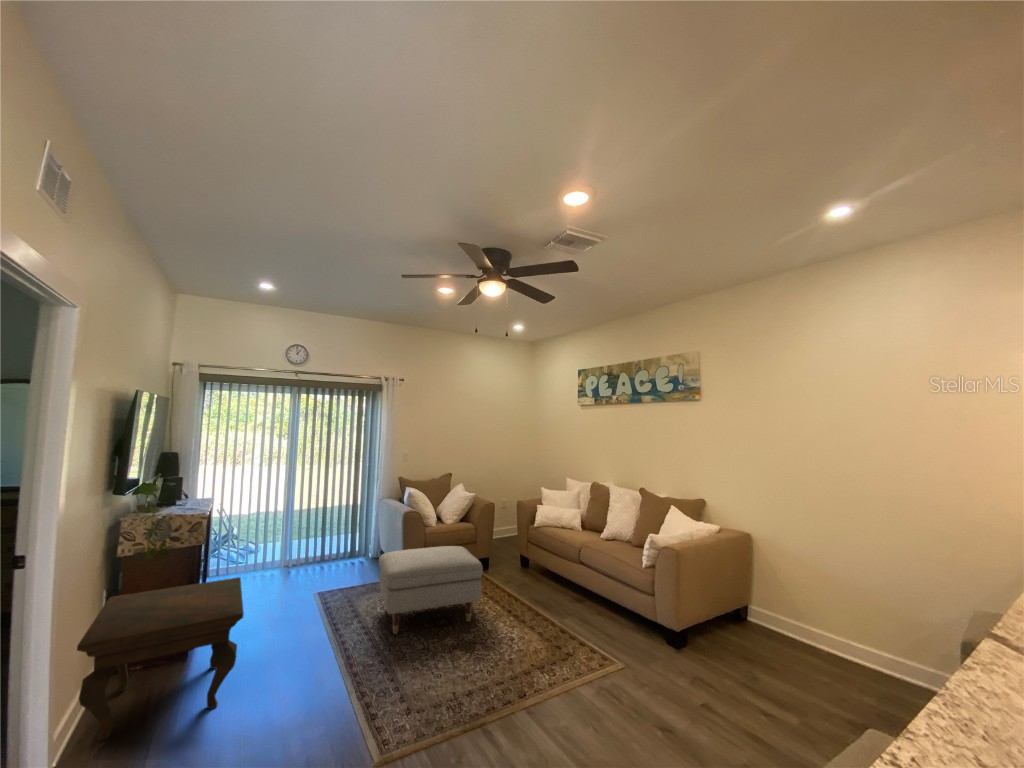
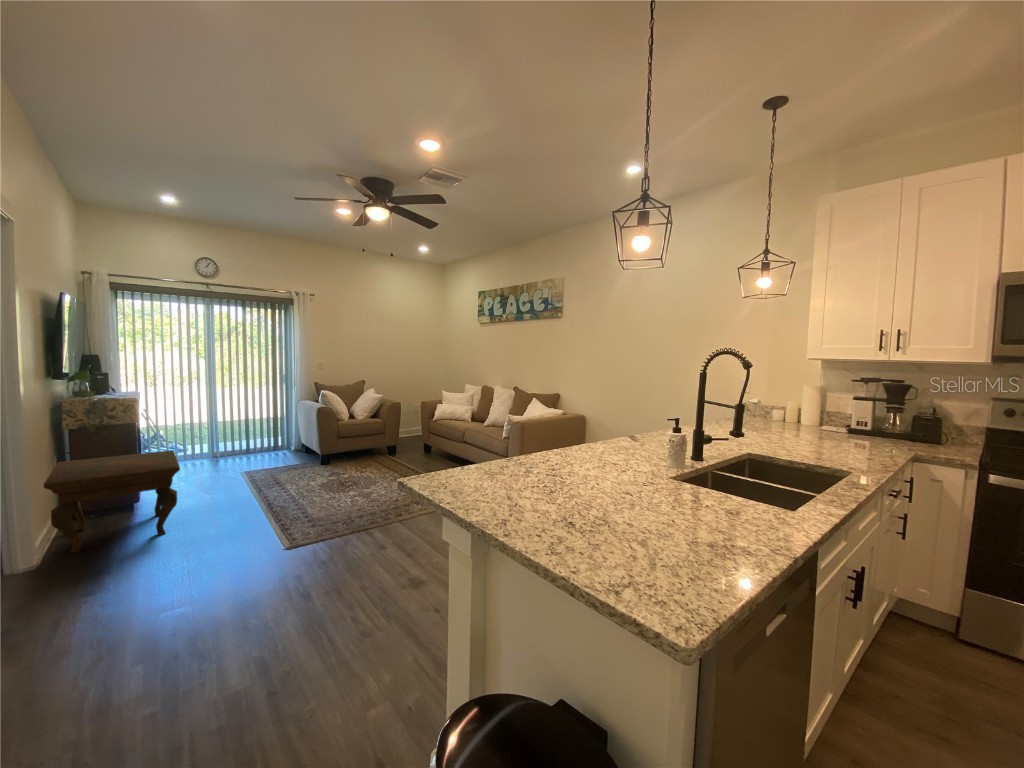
ottoman: present [379,546,483,634] -> none [296,432,383,493]

